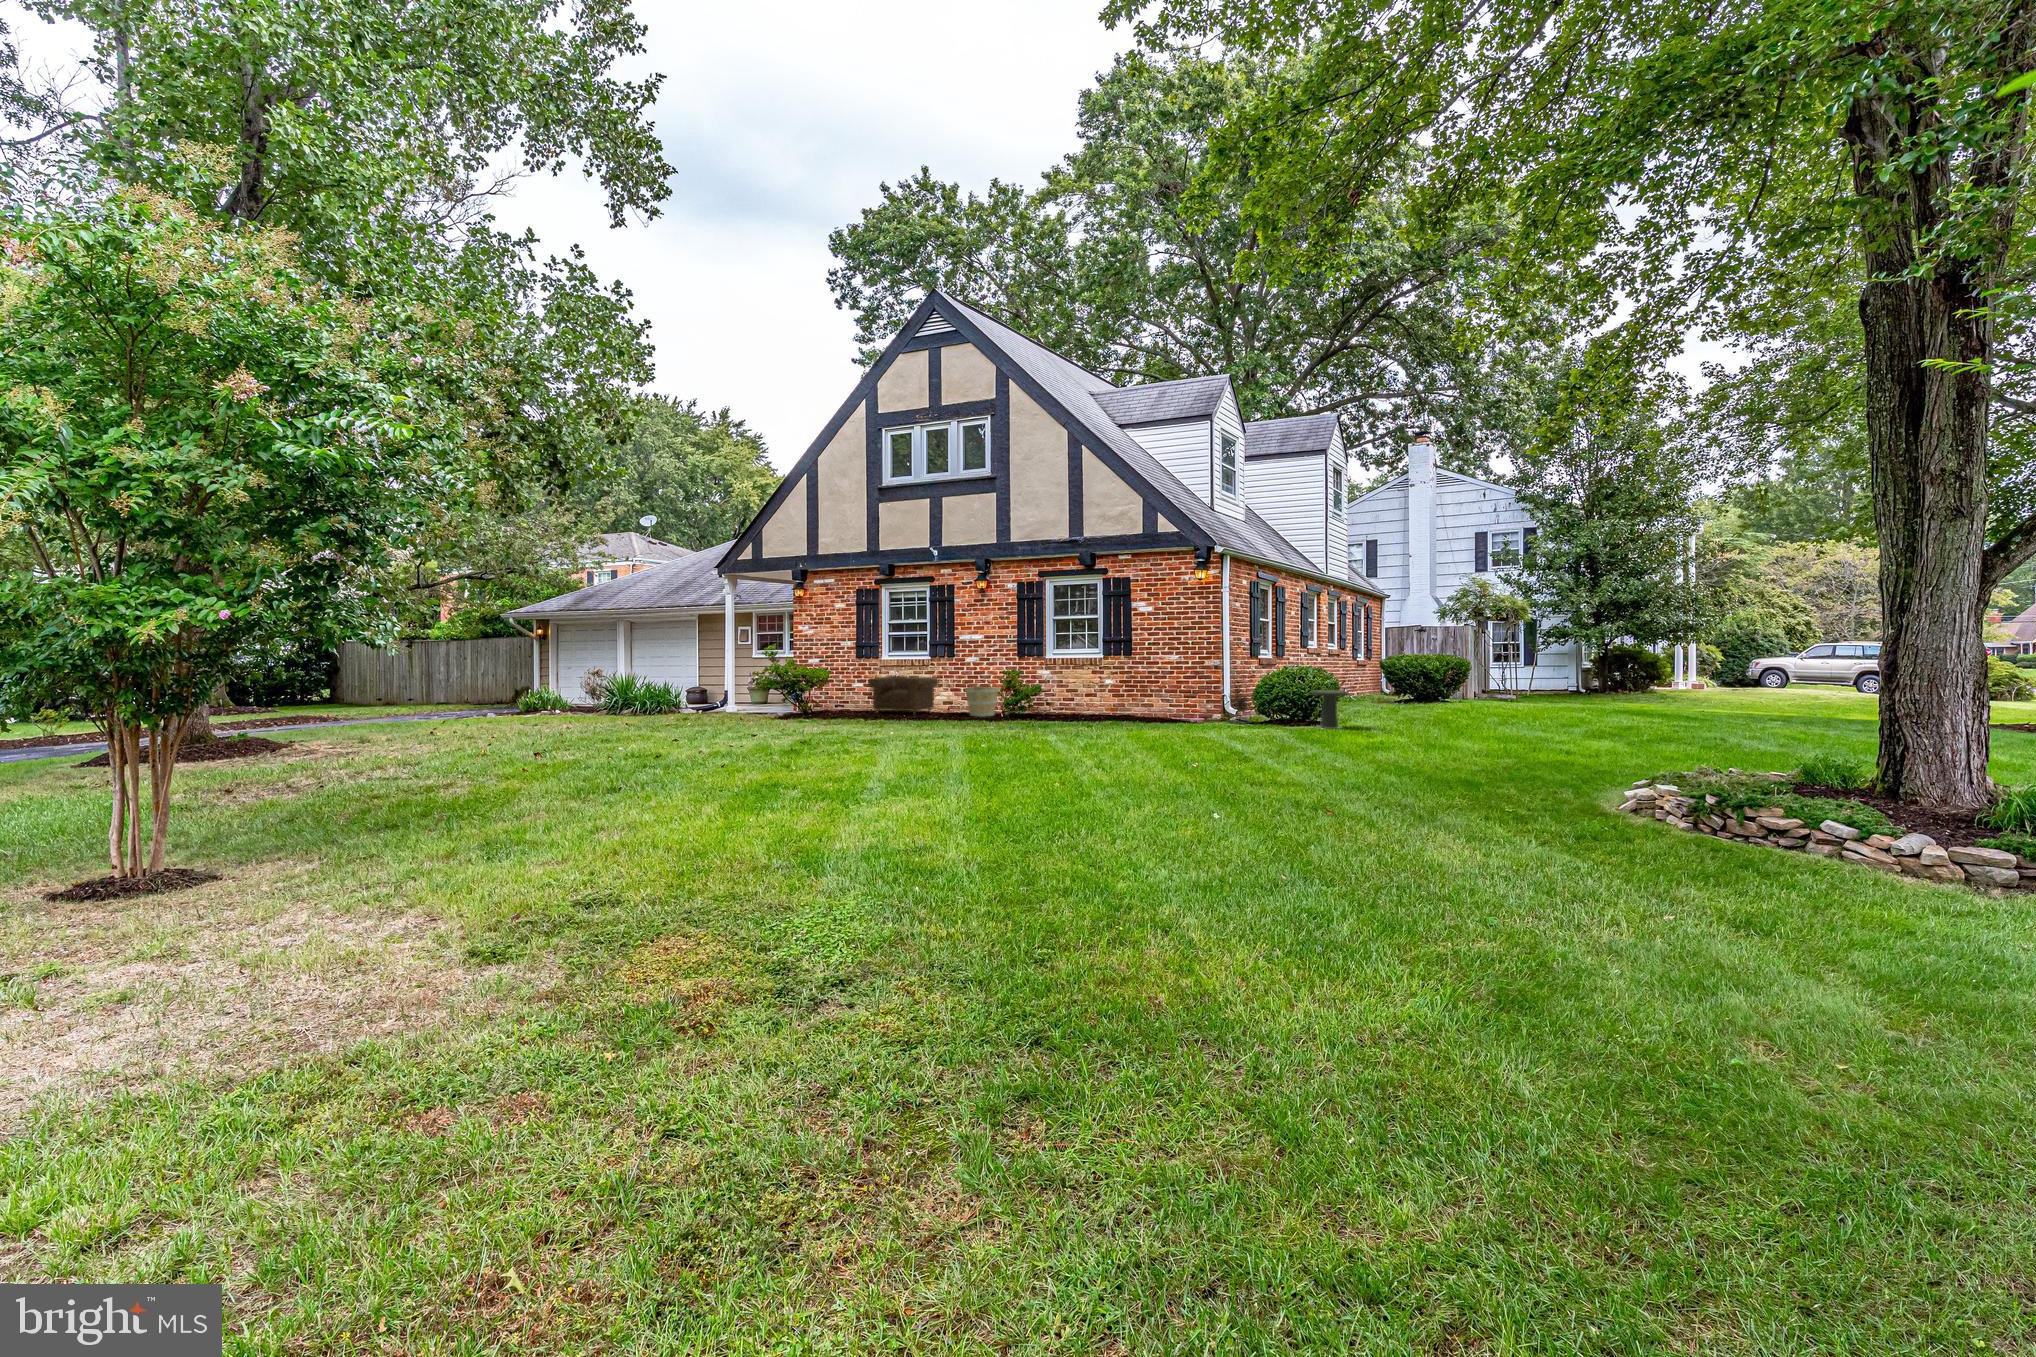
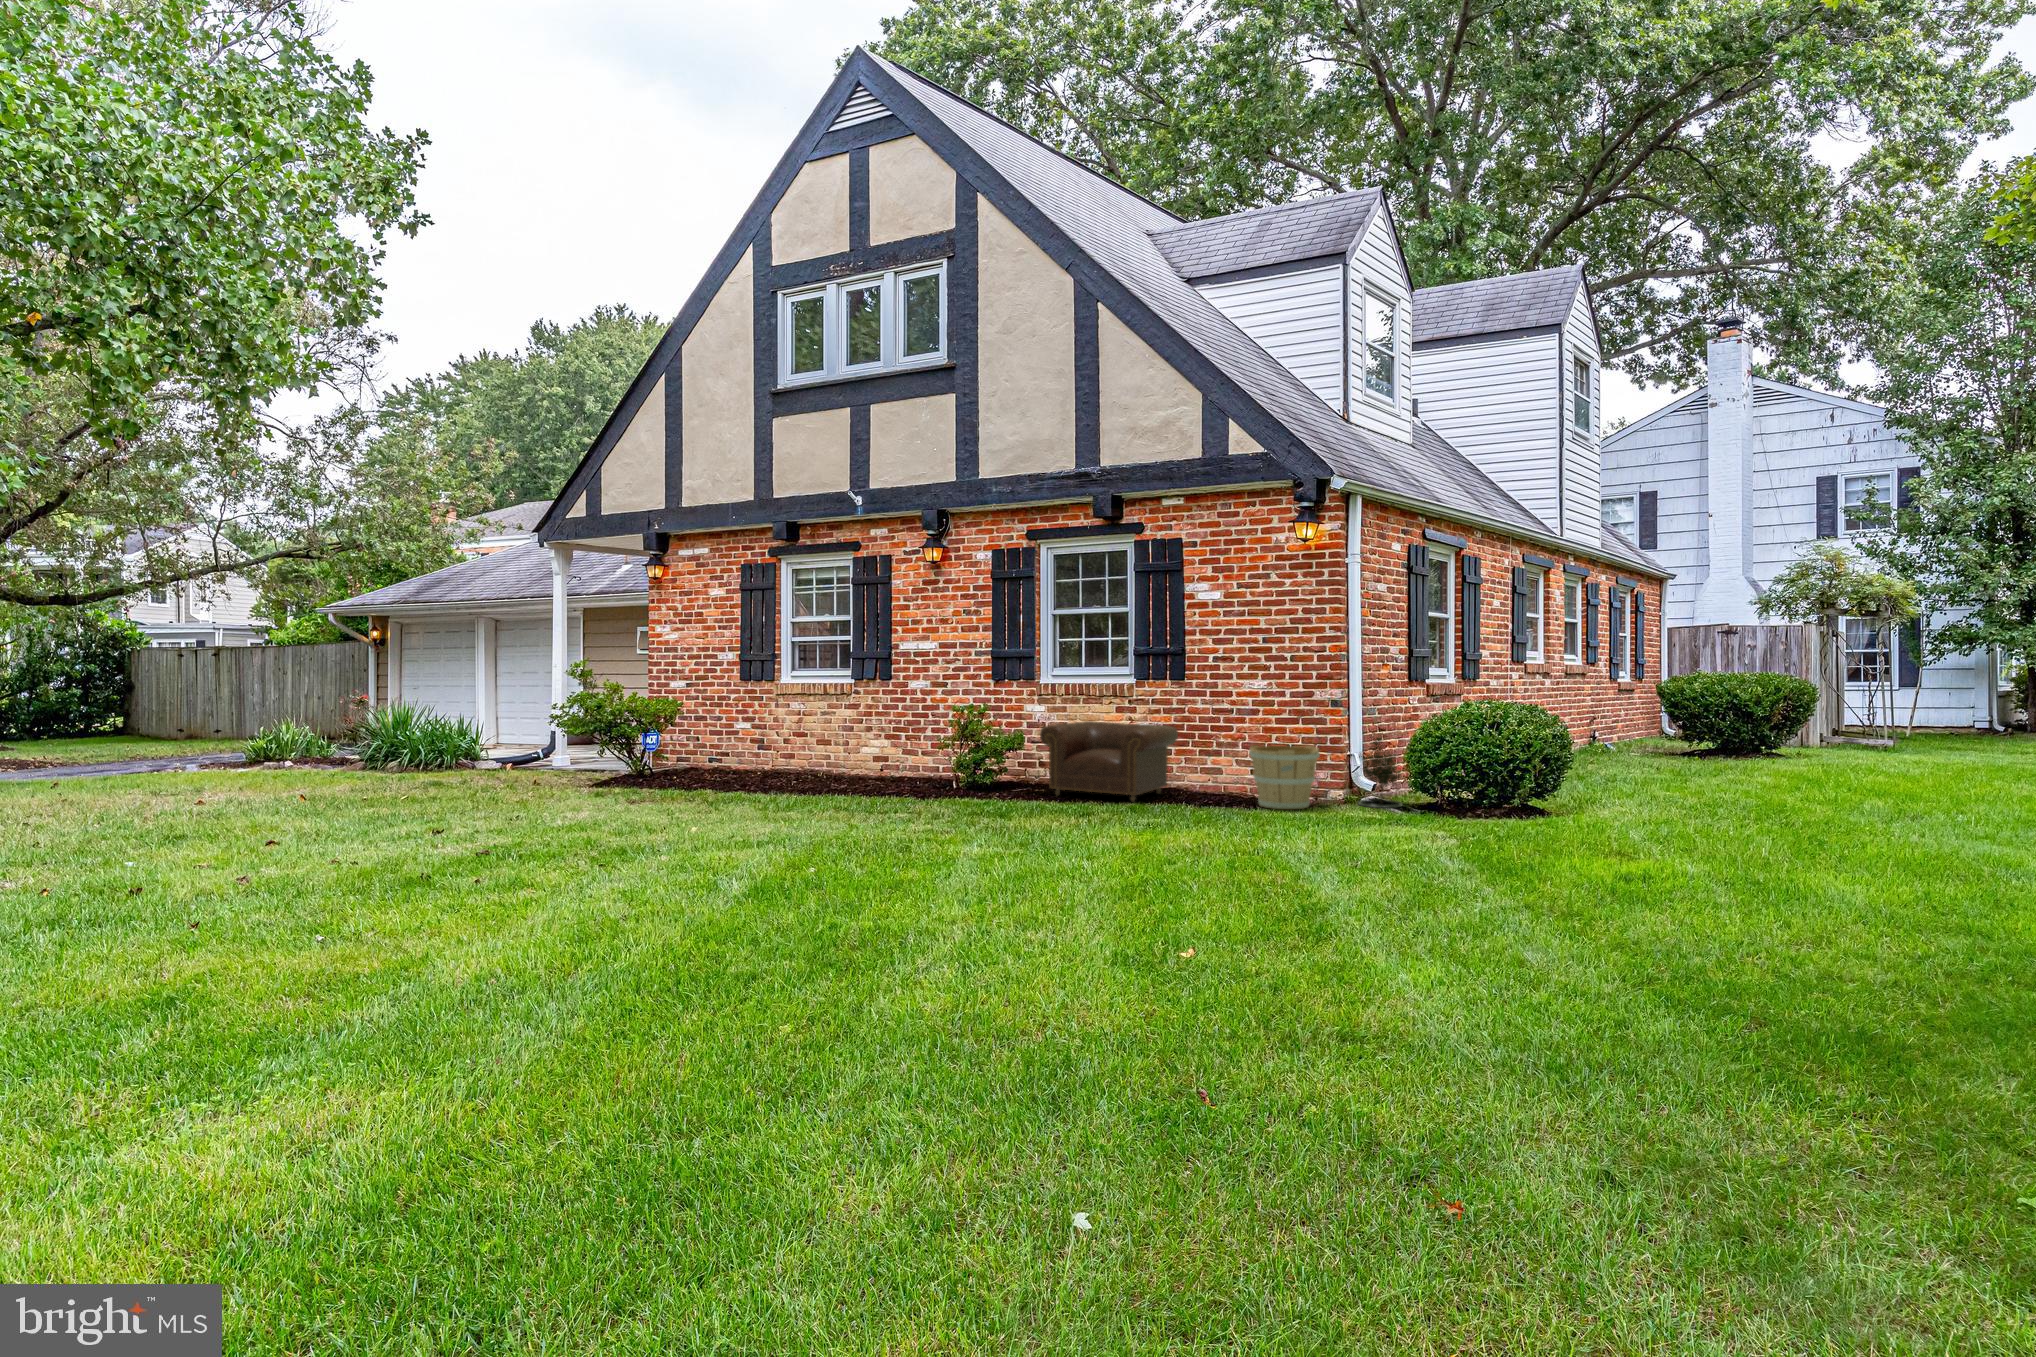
armchair: present [868,676,939,714] -> present [1040,721,1178,802]
wooden bucket: present [965,685,999,717] -> present [1249,745,1320,809]
side table: present [1311,690,1349,729] -> none [1517,748,1593,825]

